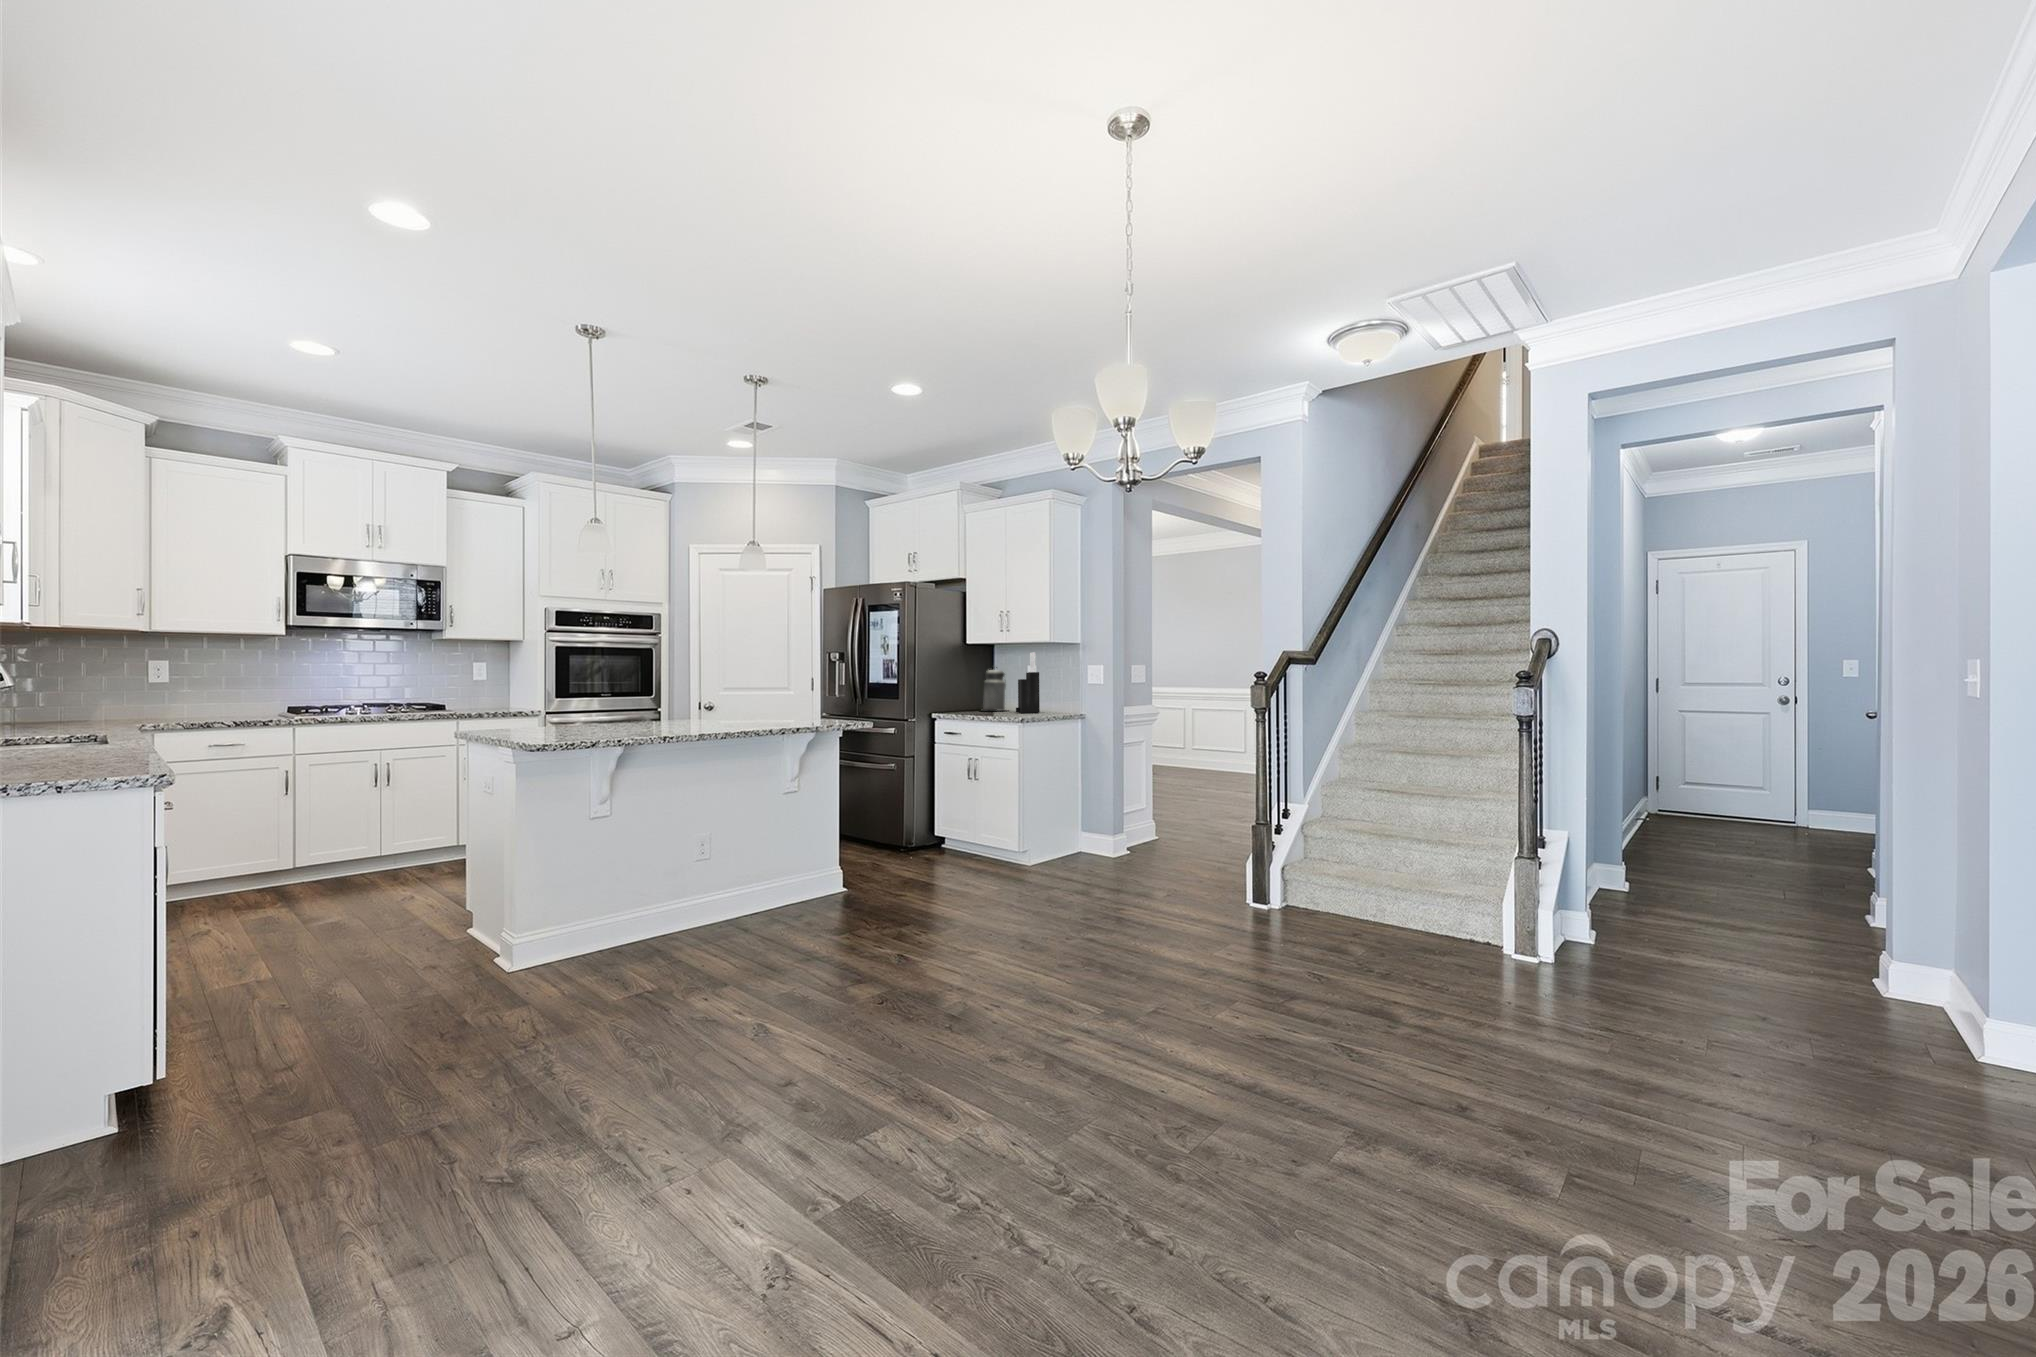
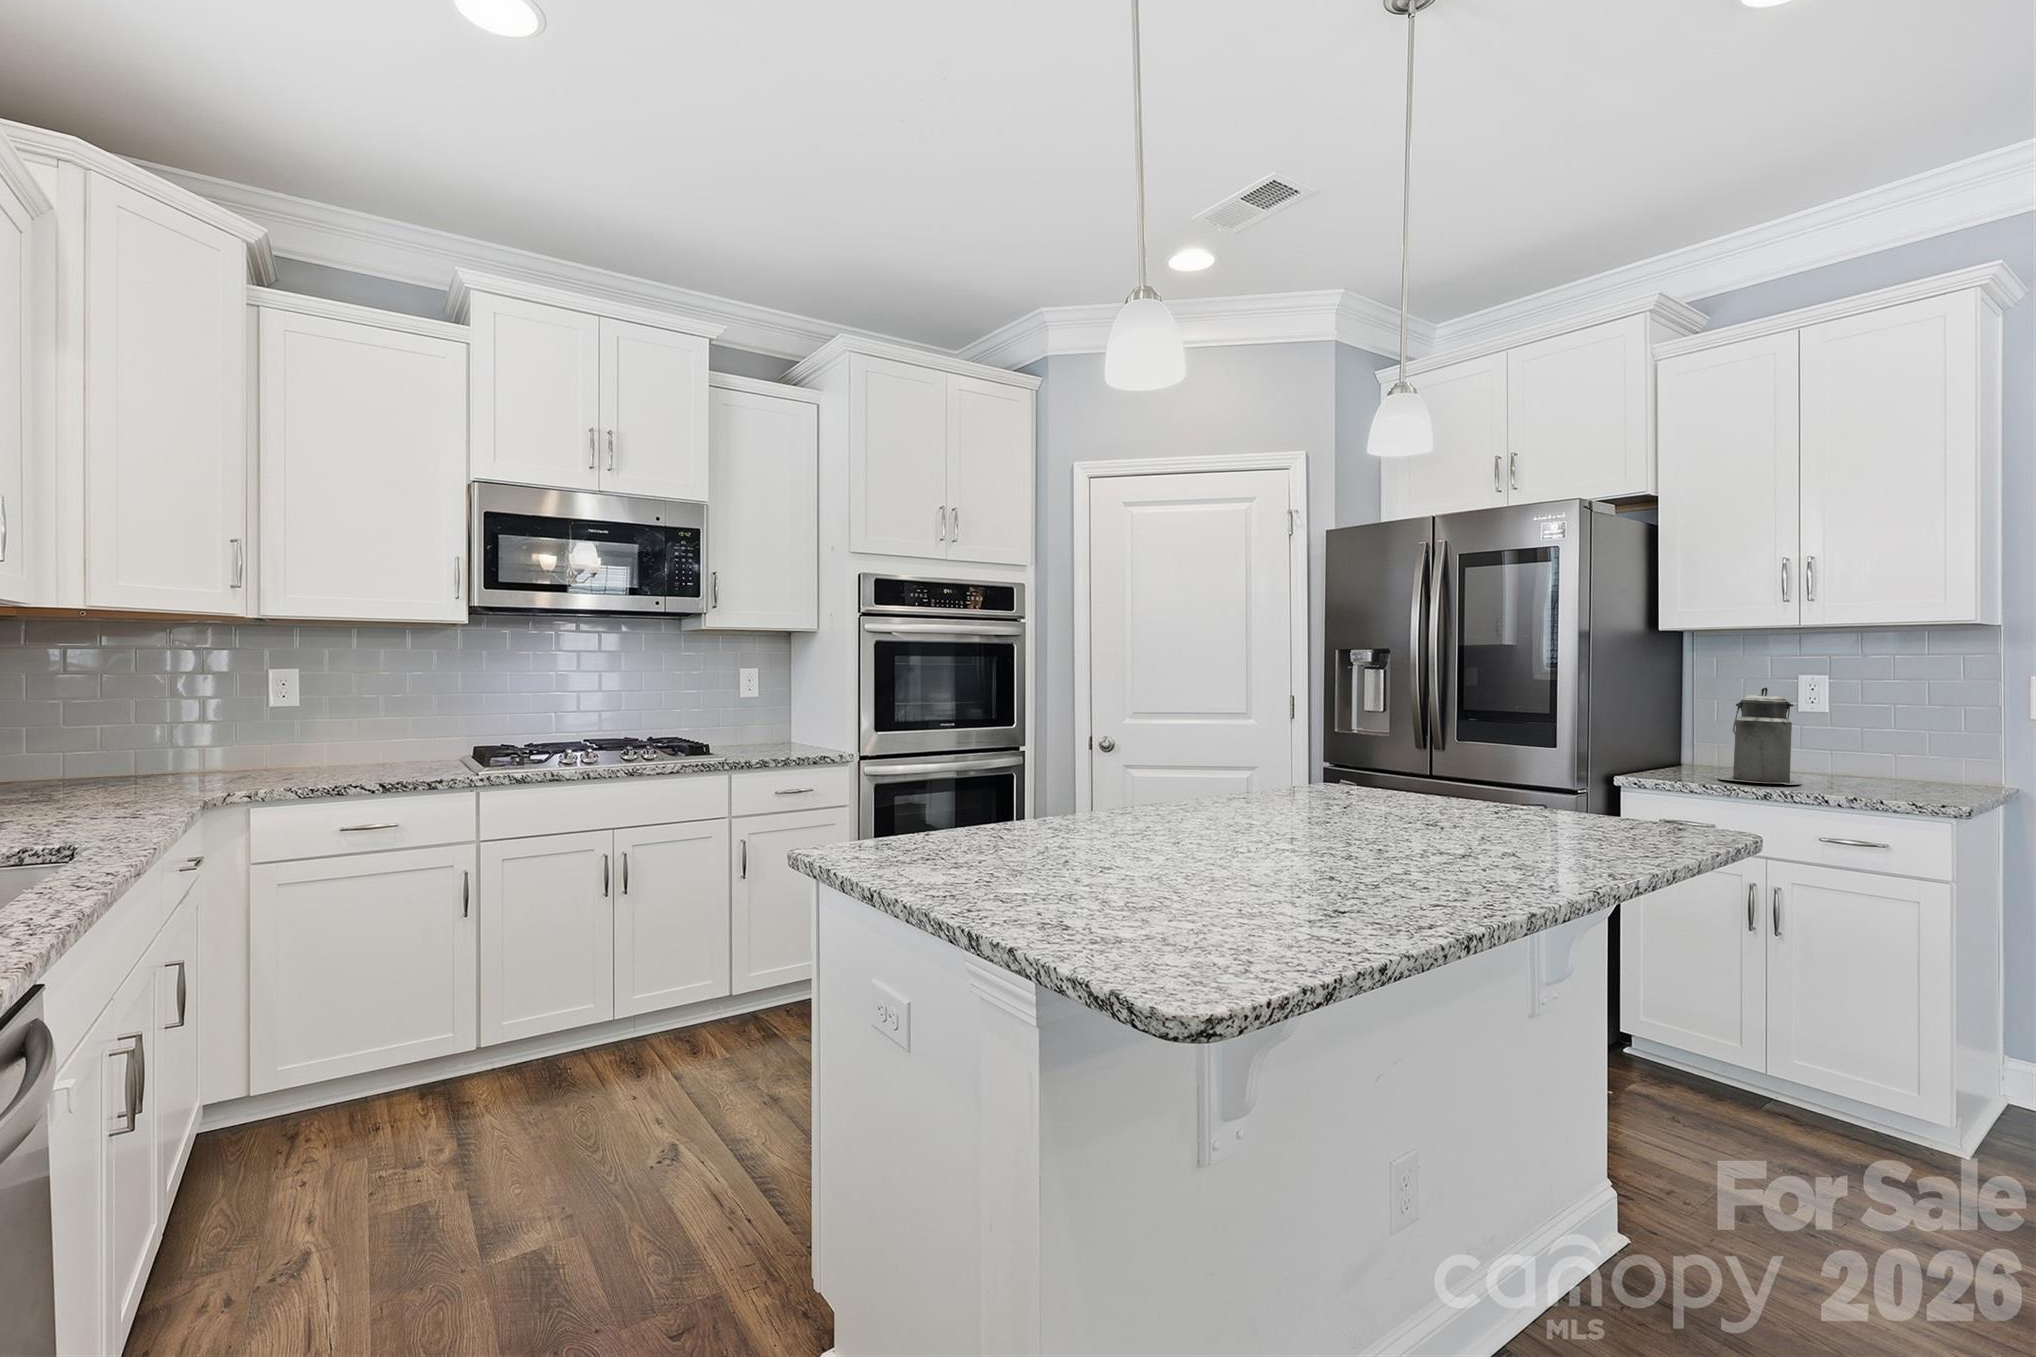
knife block: present [1016,652,1040,713] -> none [1840,660,1935,798]

